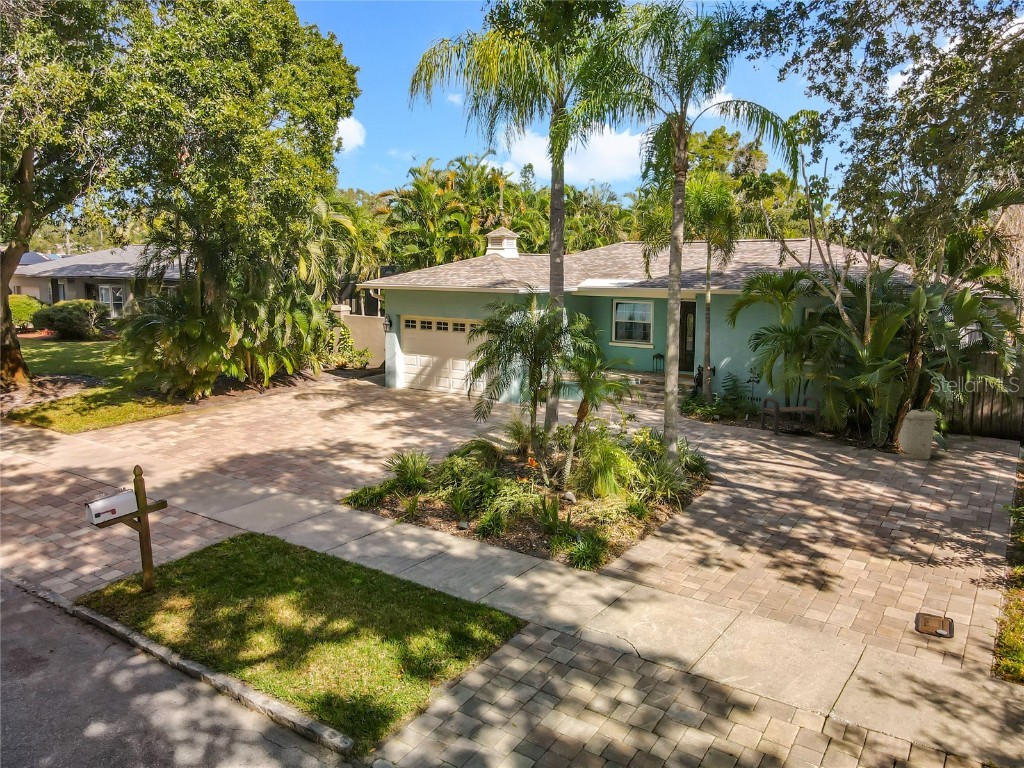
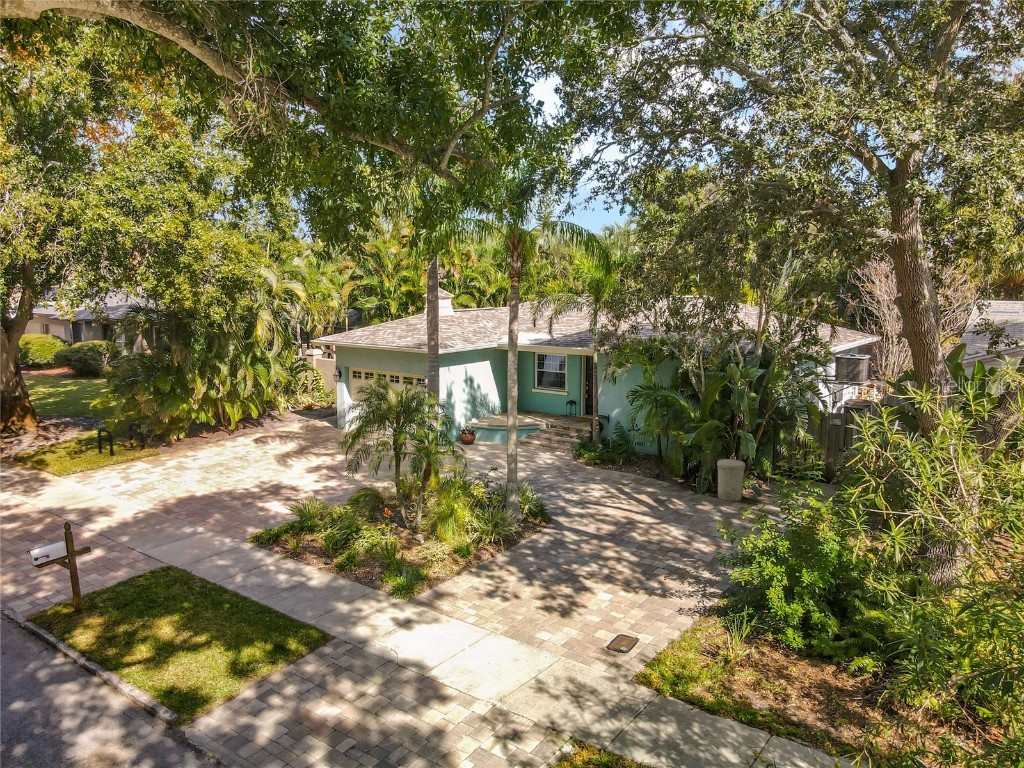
bench: present [761,396,820,435] -> present [98,423,145,455]

